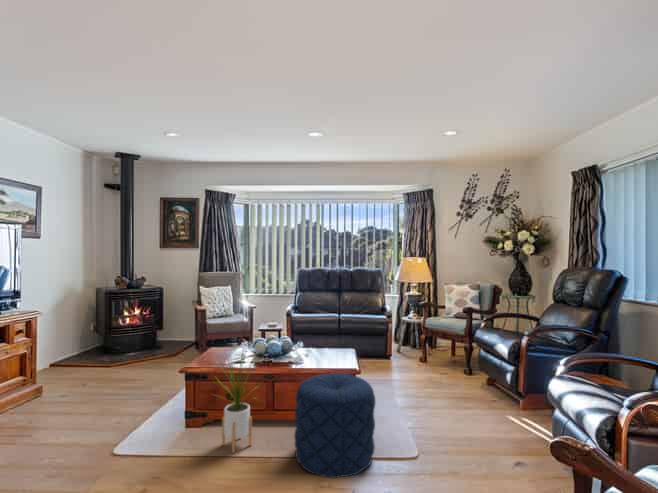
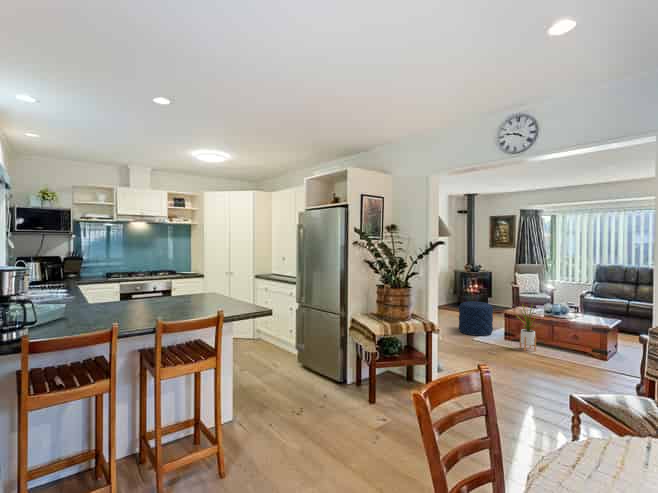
pouf: present [294,373,375,478] -> present [459,301,493,336]

